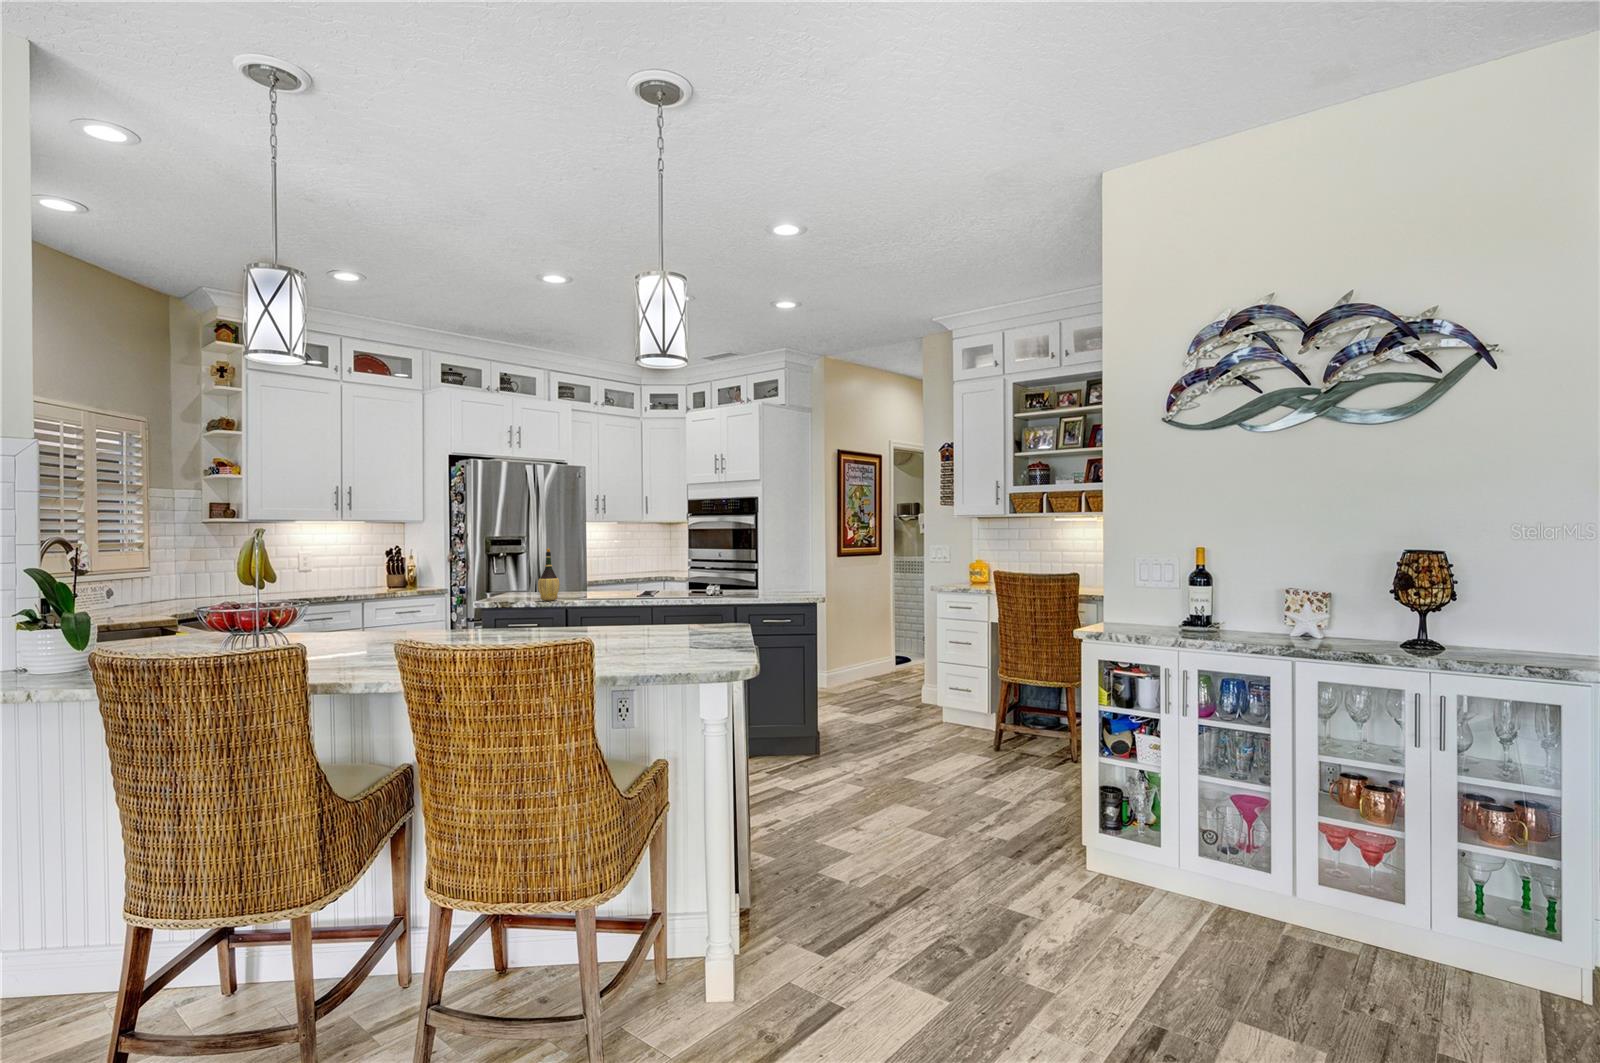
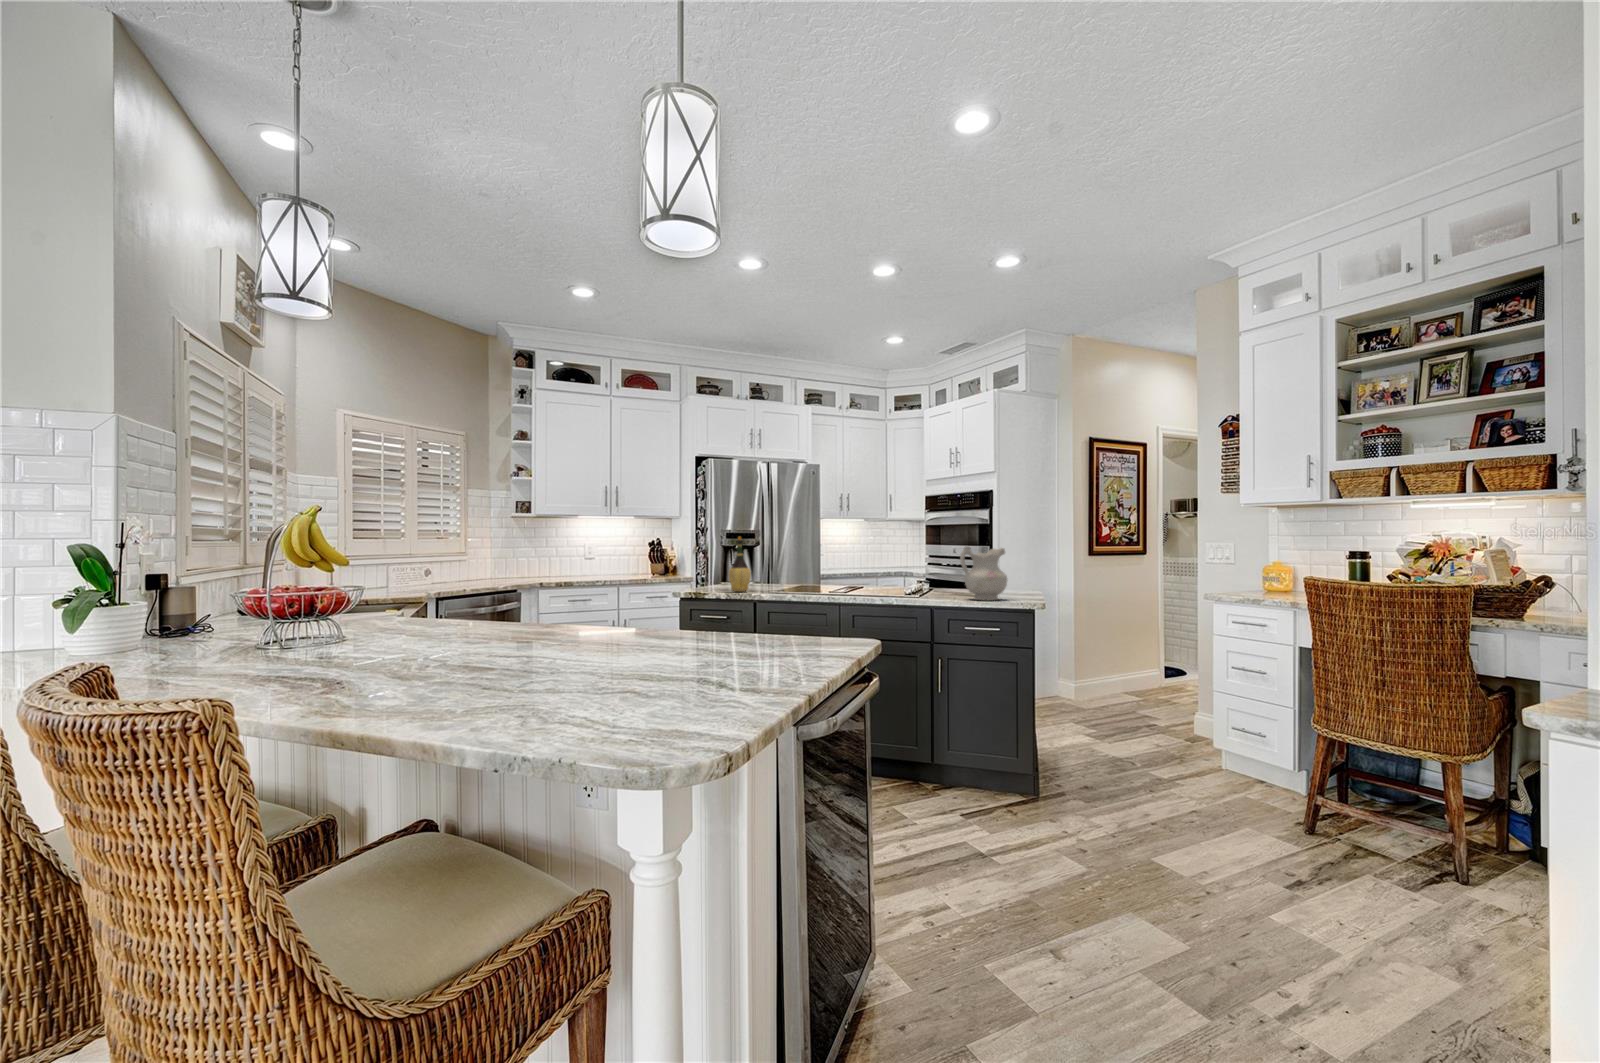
ceramic pitcher: none [757,555,793,599] -> present [960,547,1008,600]

